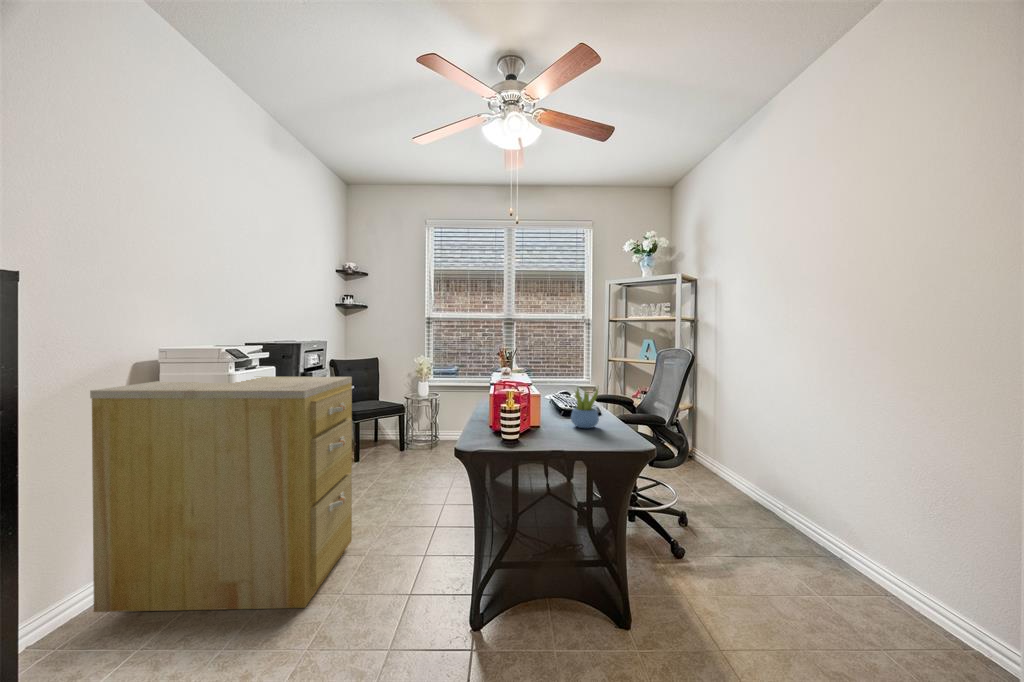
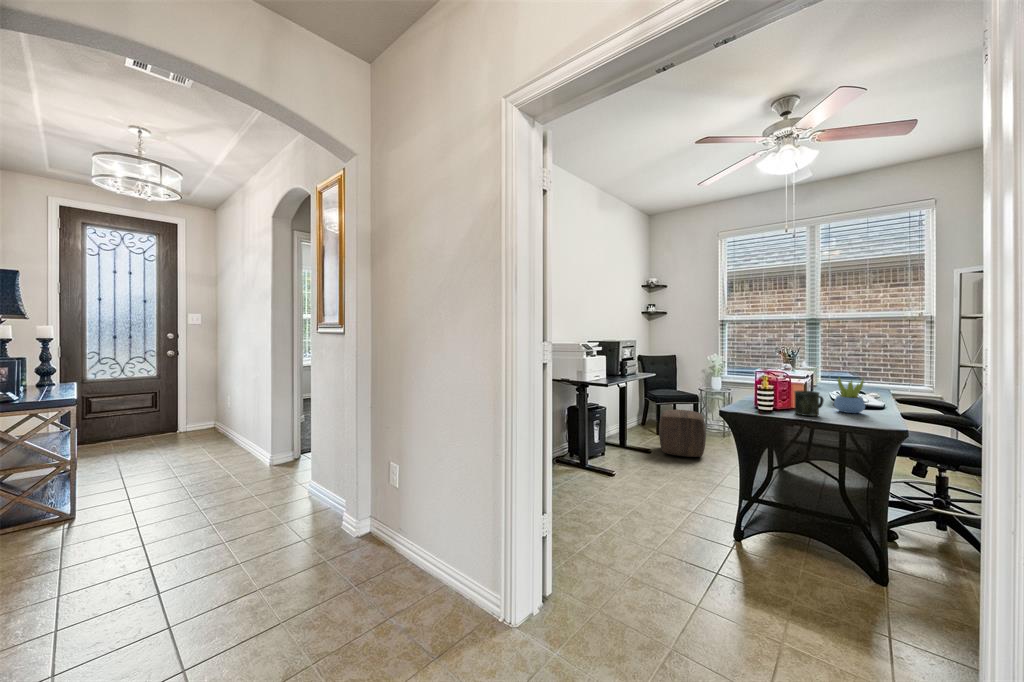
filing cabinet: present [90,377,352,612] -> none [526,361,654,501]
mug: none [541,408,569,442] -> present [794,391,824,416]
ottoman: none [359,429,416,492] -> present [659,410,706,457]

